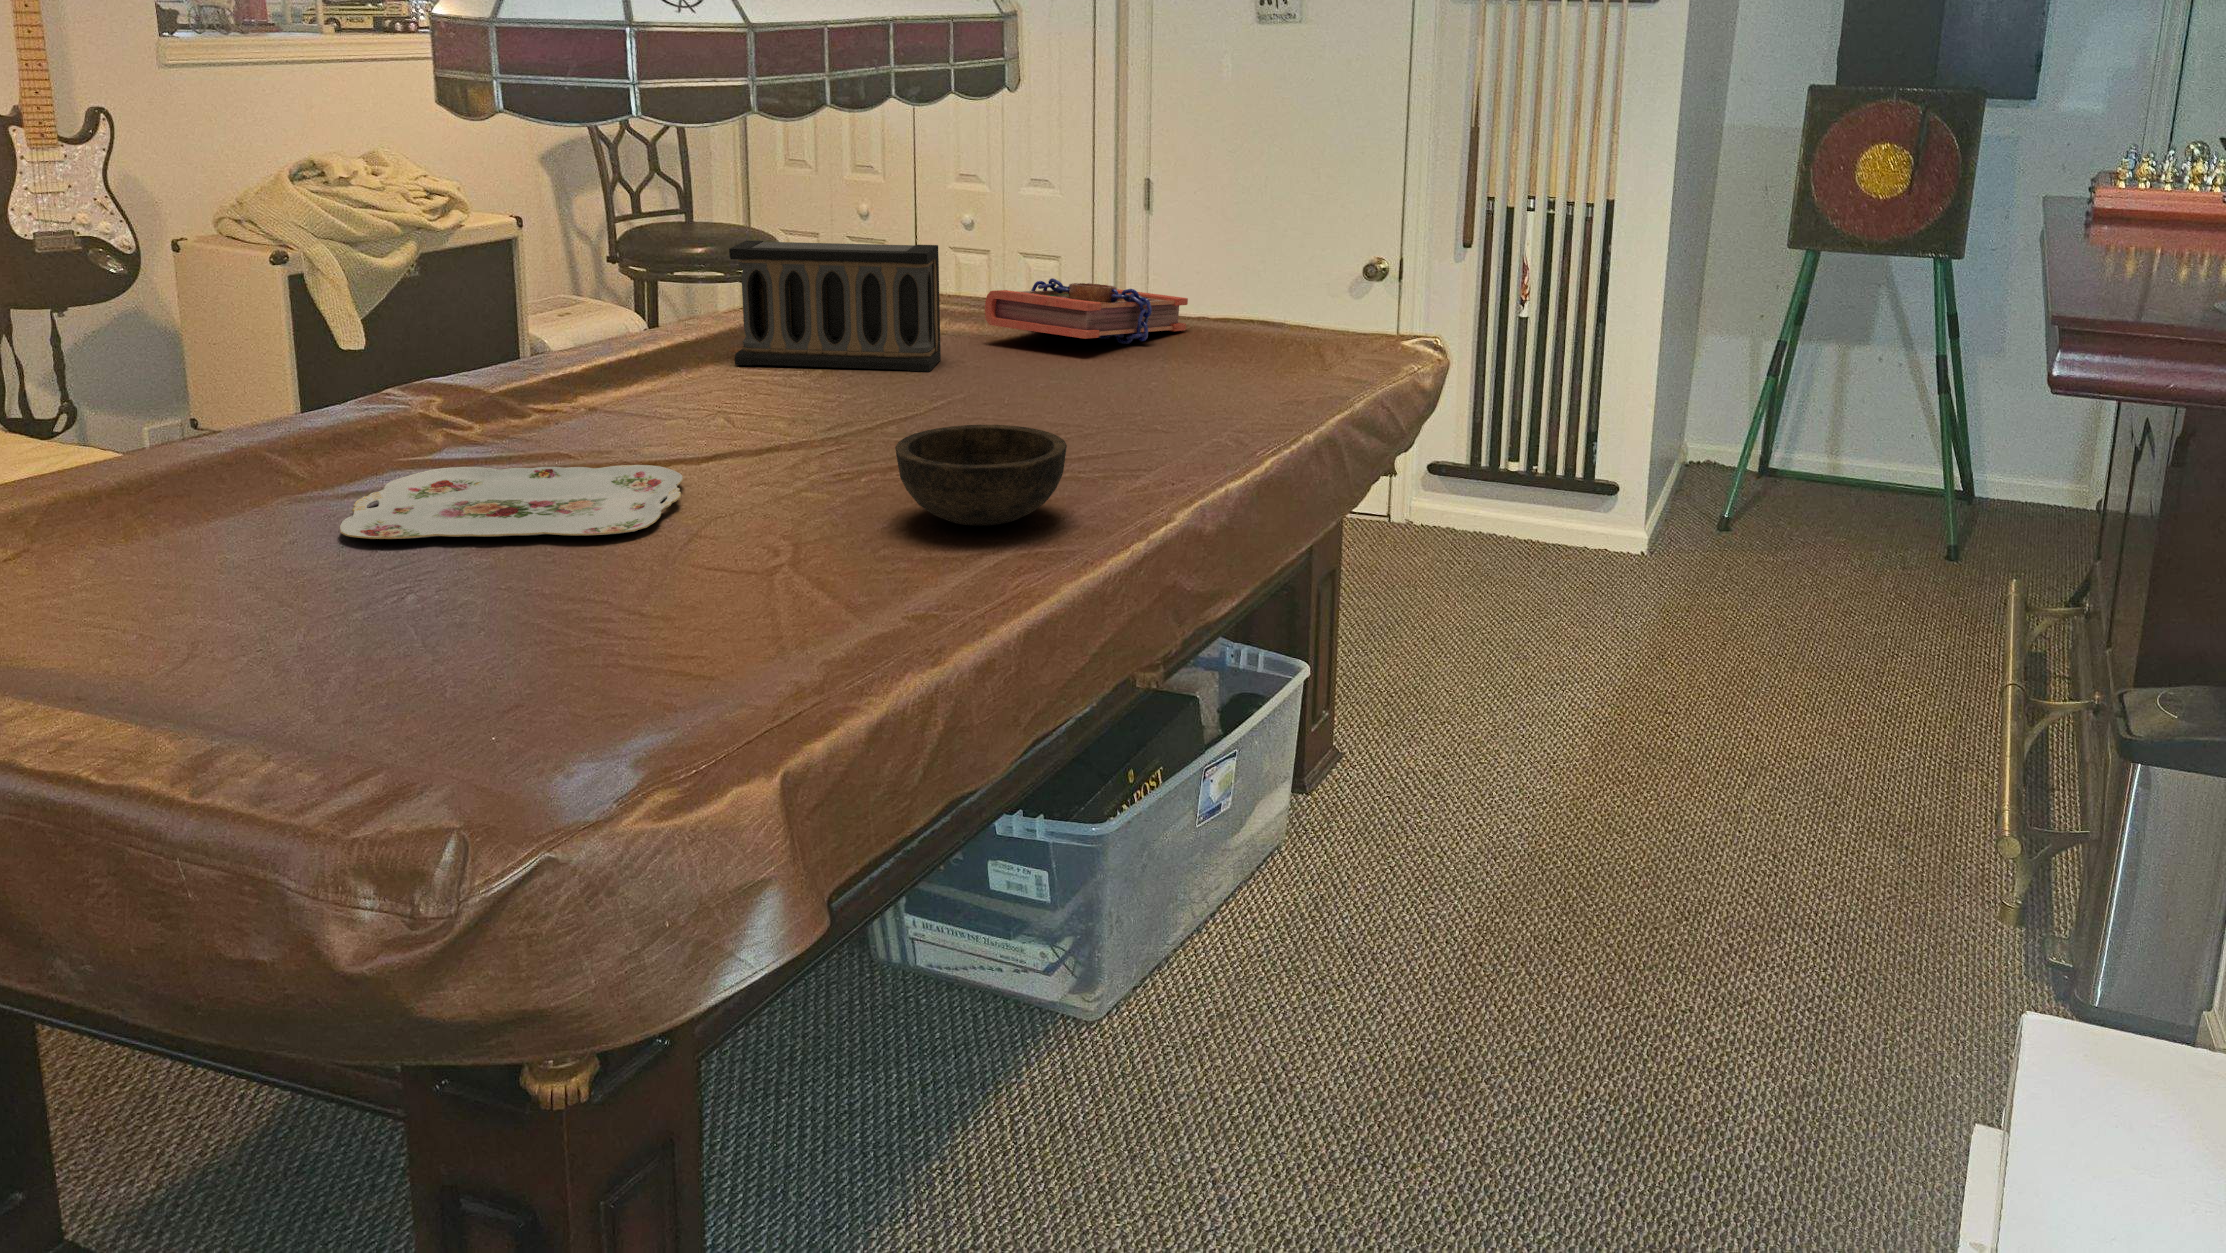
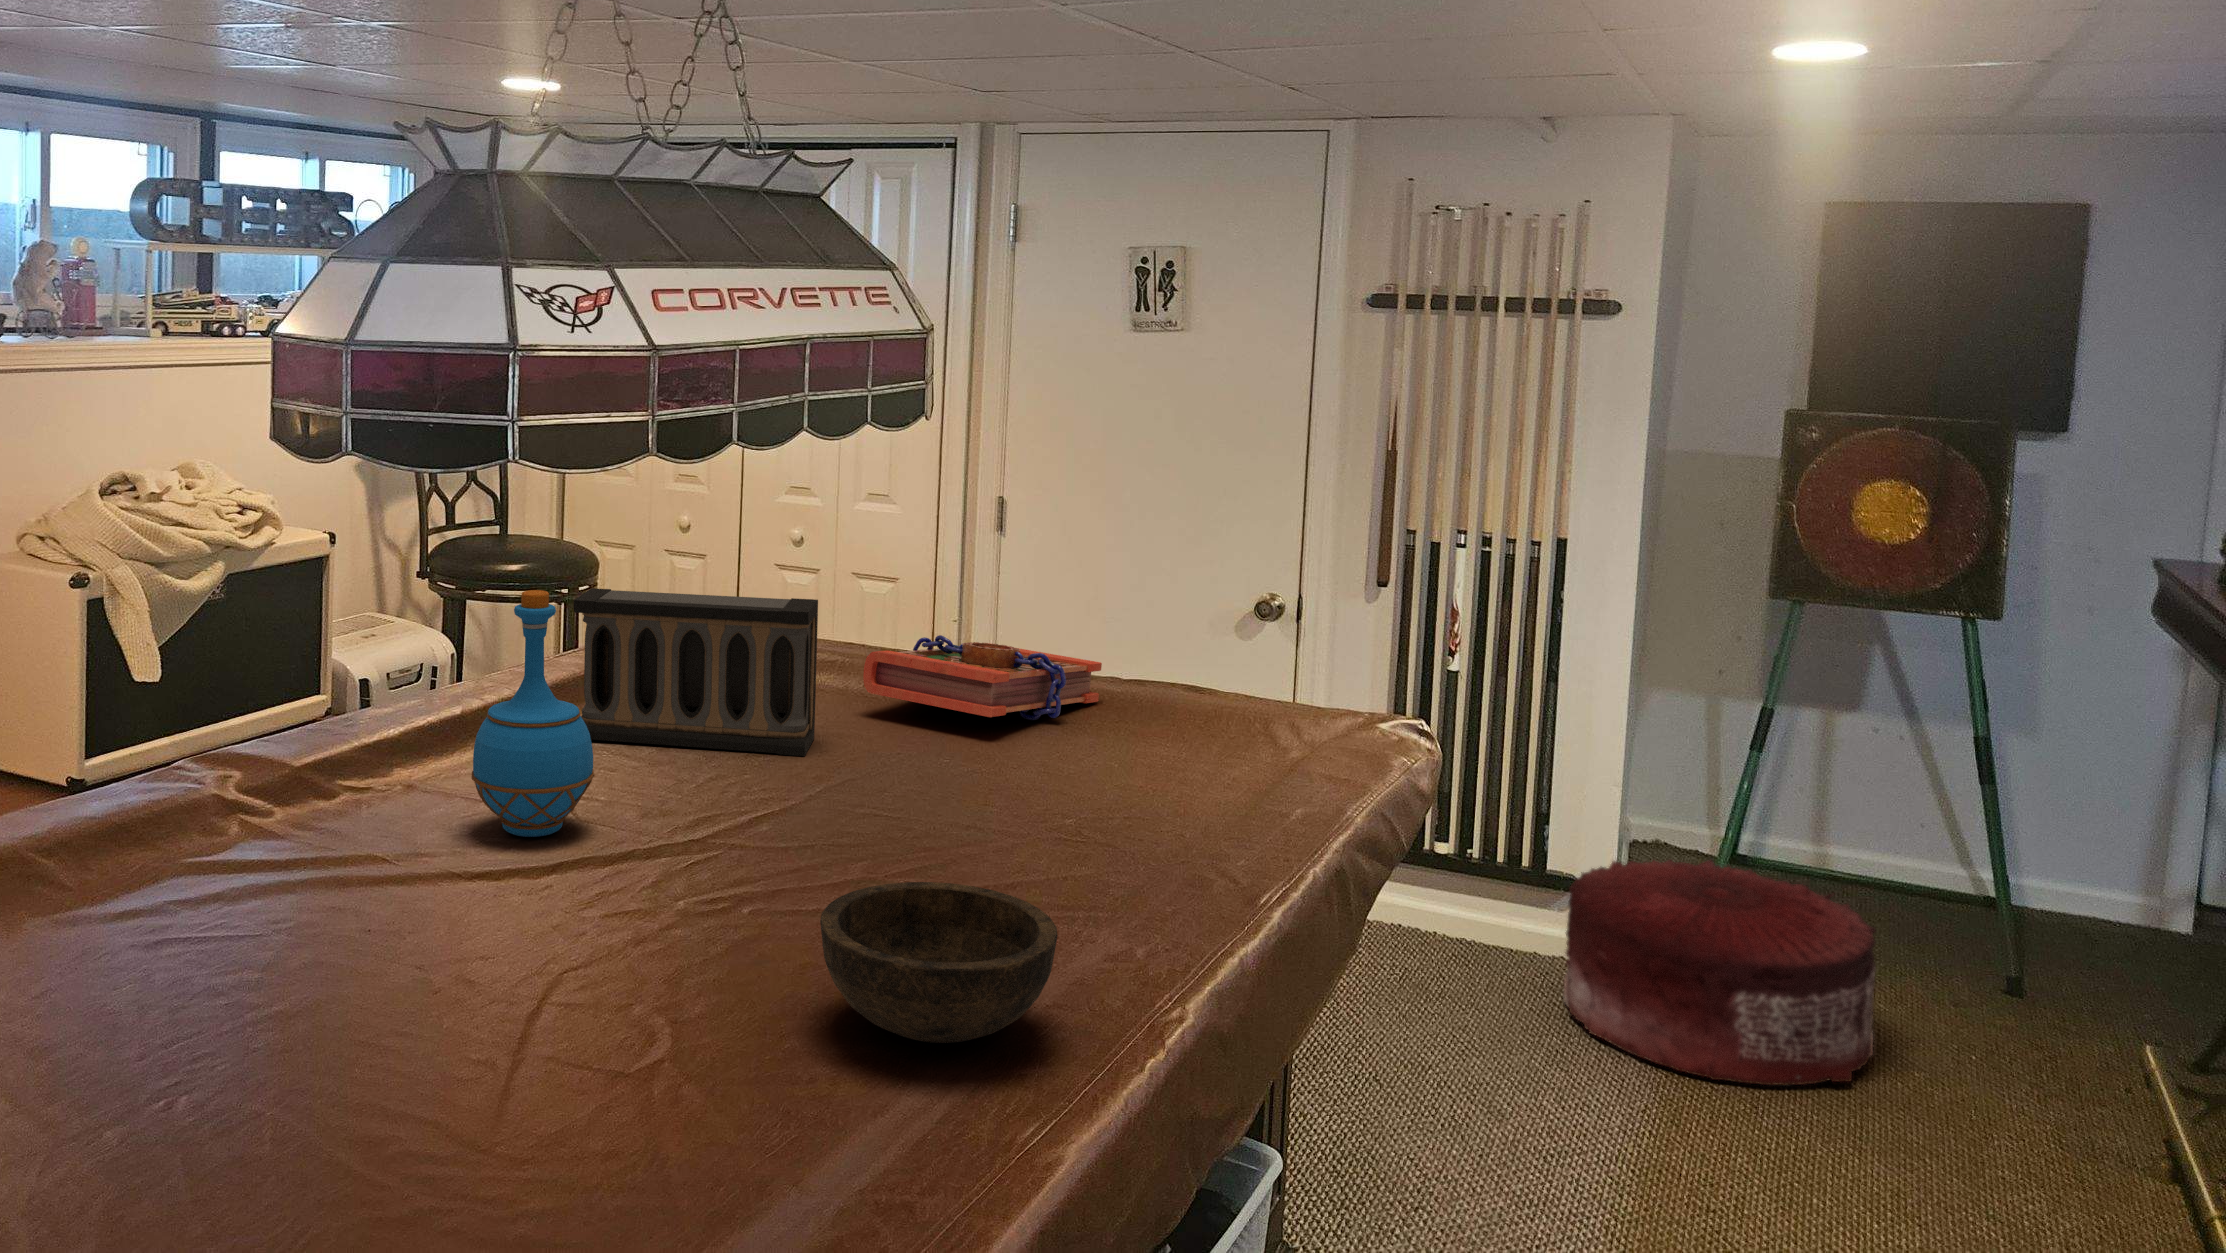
bottle: none [642,230,744,426] -> present [471,590,594,837]
pouf: none [1595,461,1827,626] -> present [1564,860,1876,1086]
serving tray: present [340,465,683,539] -> none [85,902,525,1038]

